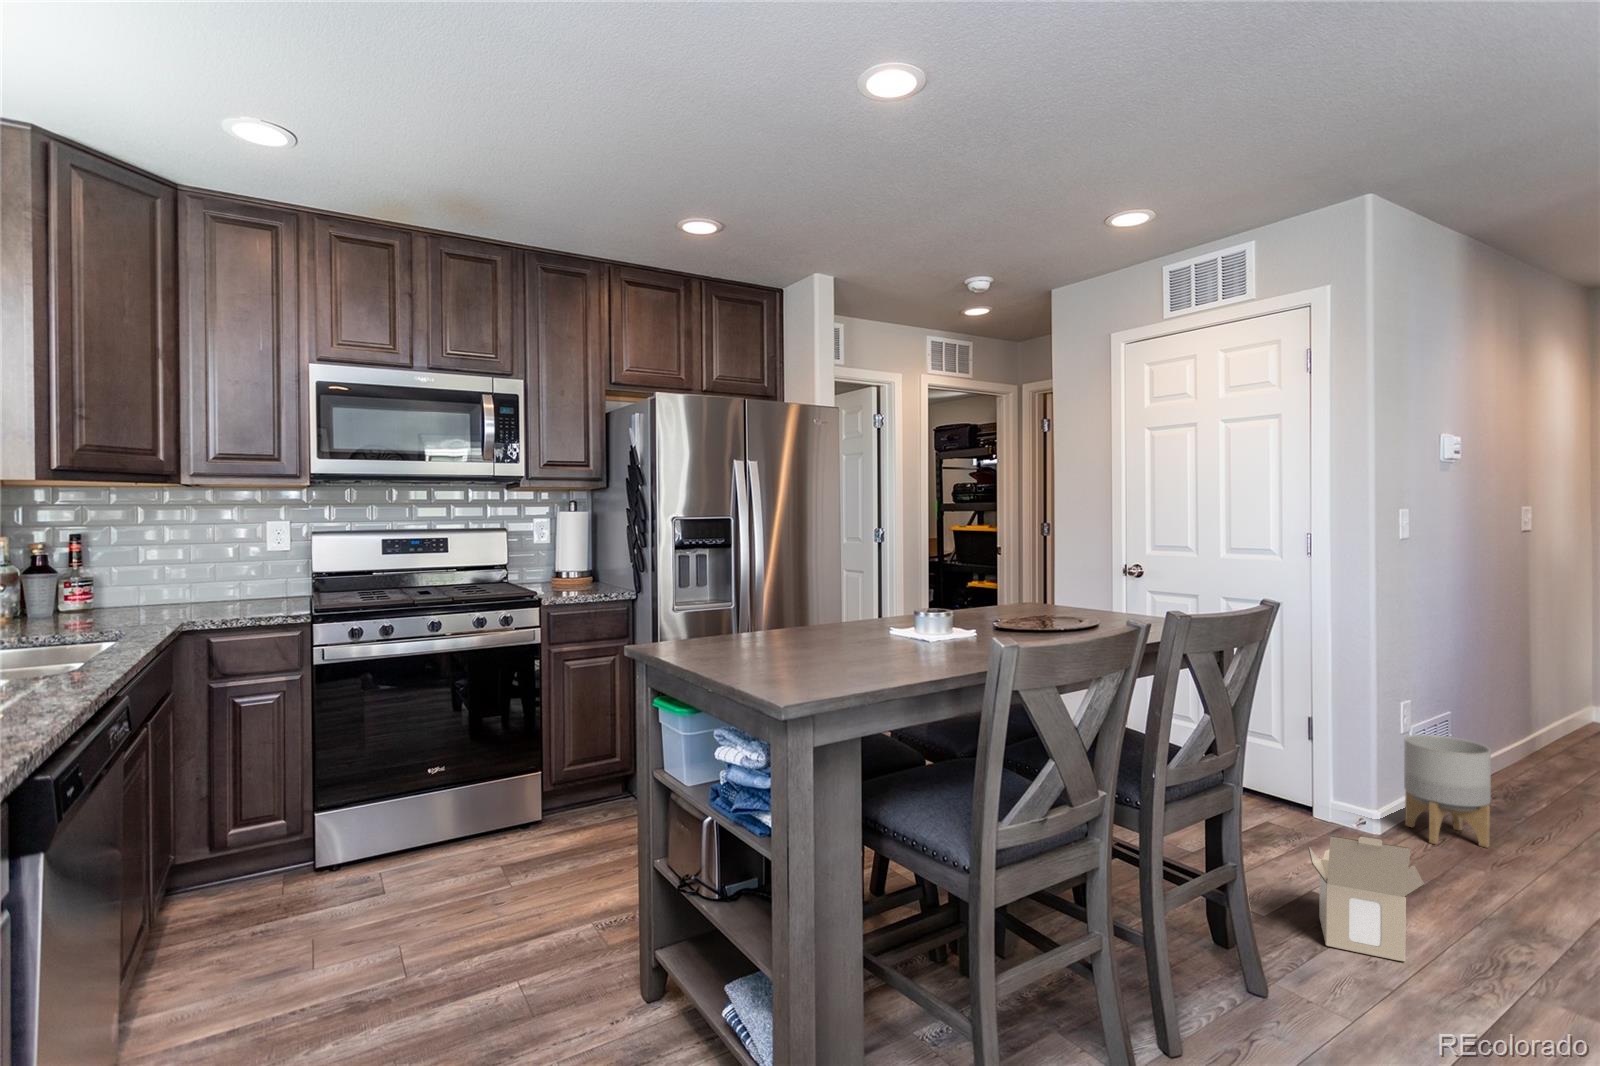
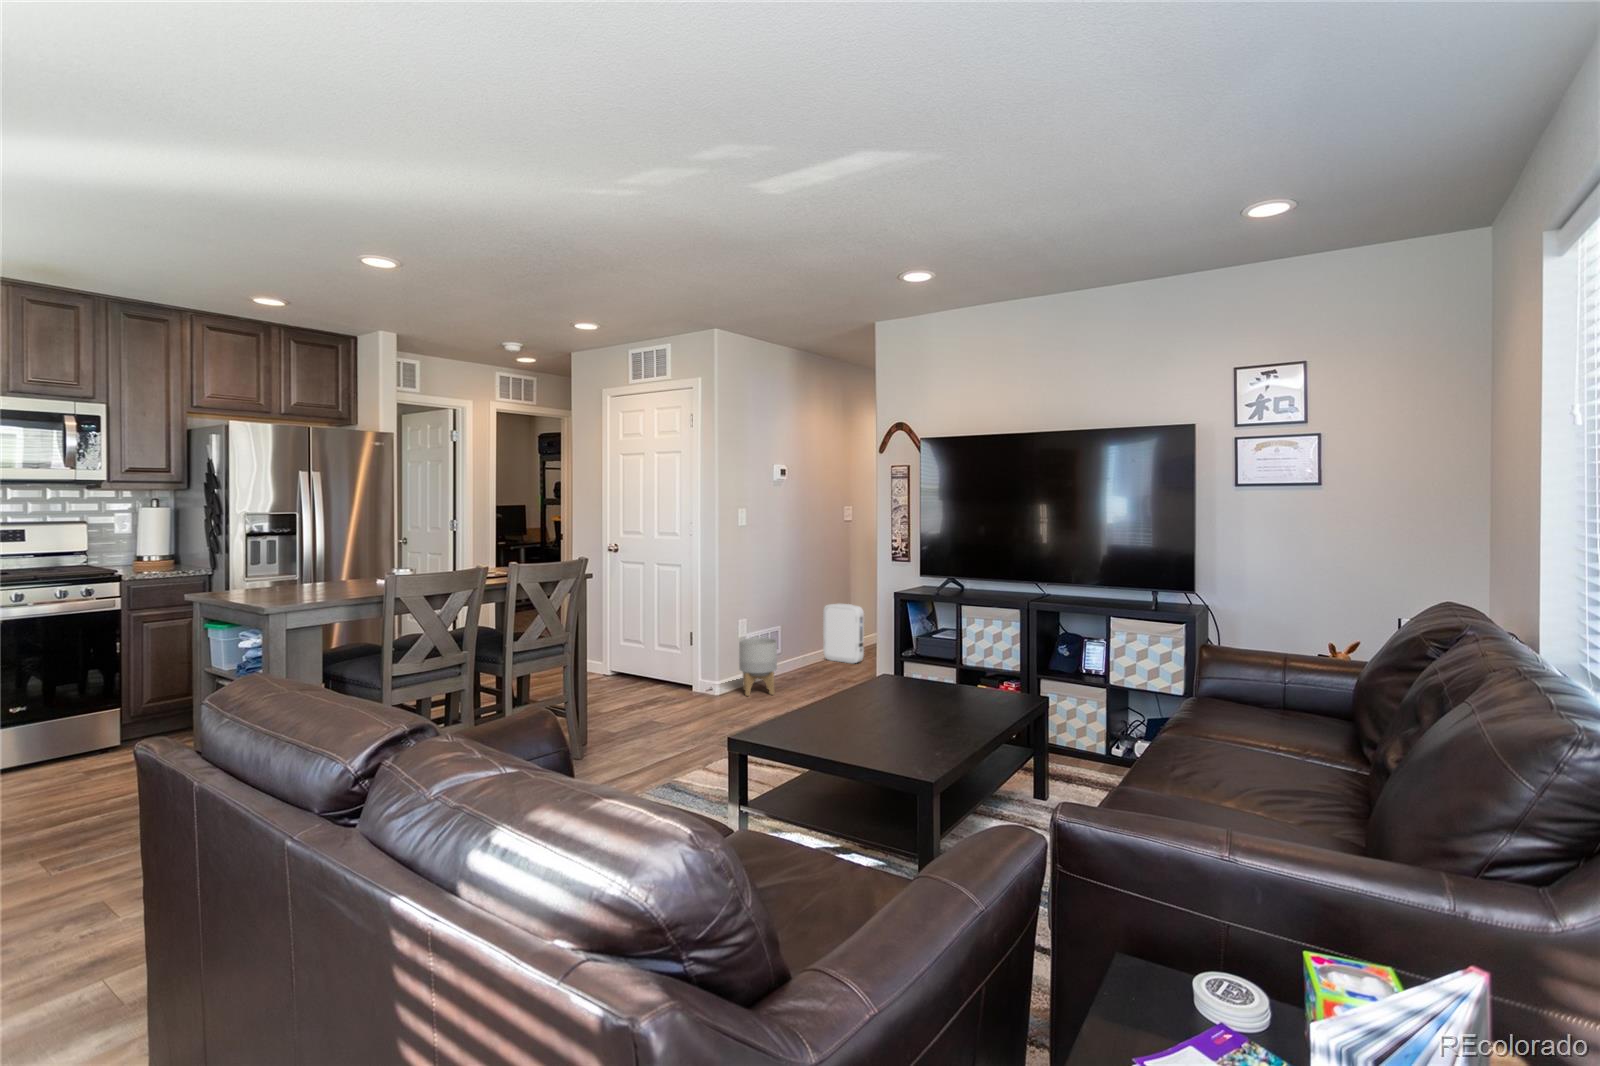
air purifier: none [1483,671,1585,781] -> present [823,603,864,663]
cardboard box: present [1308,836,1425,962] -> none [631,679,684,742]

